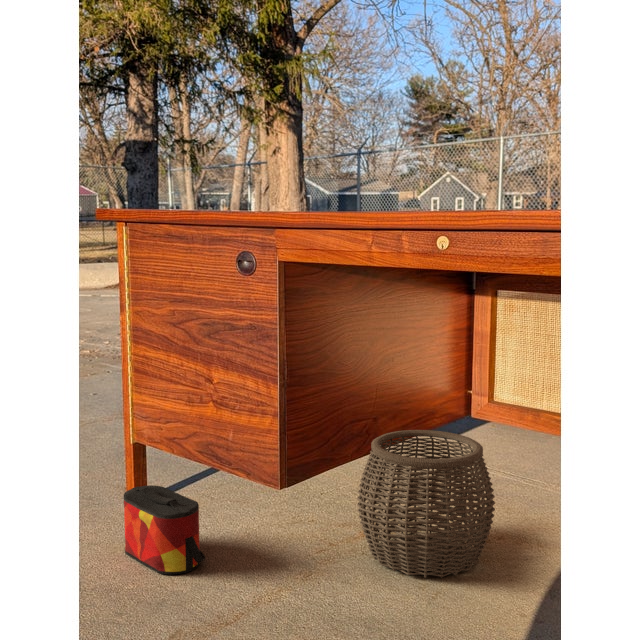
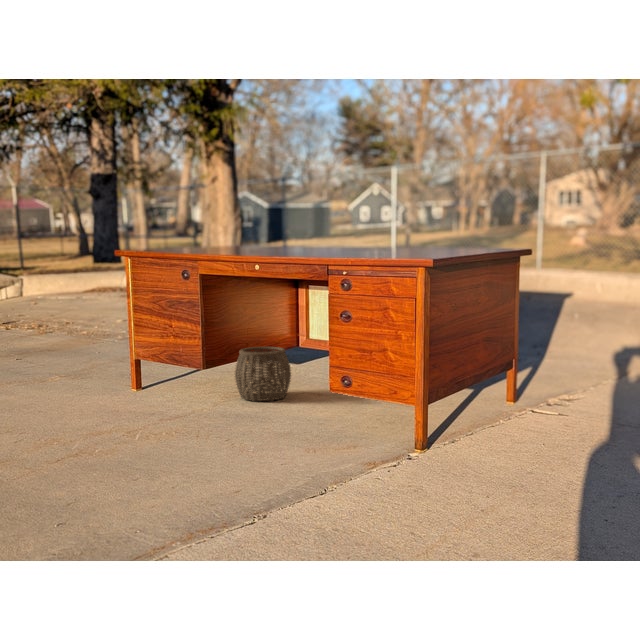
bag: present [124,485,205,575] -> none [135,372,171,404]

